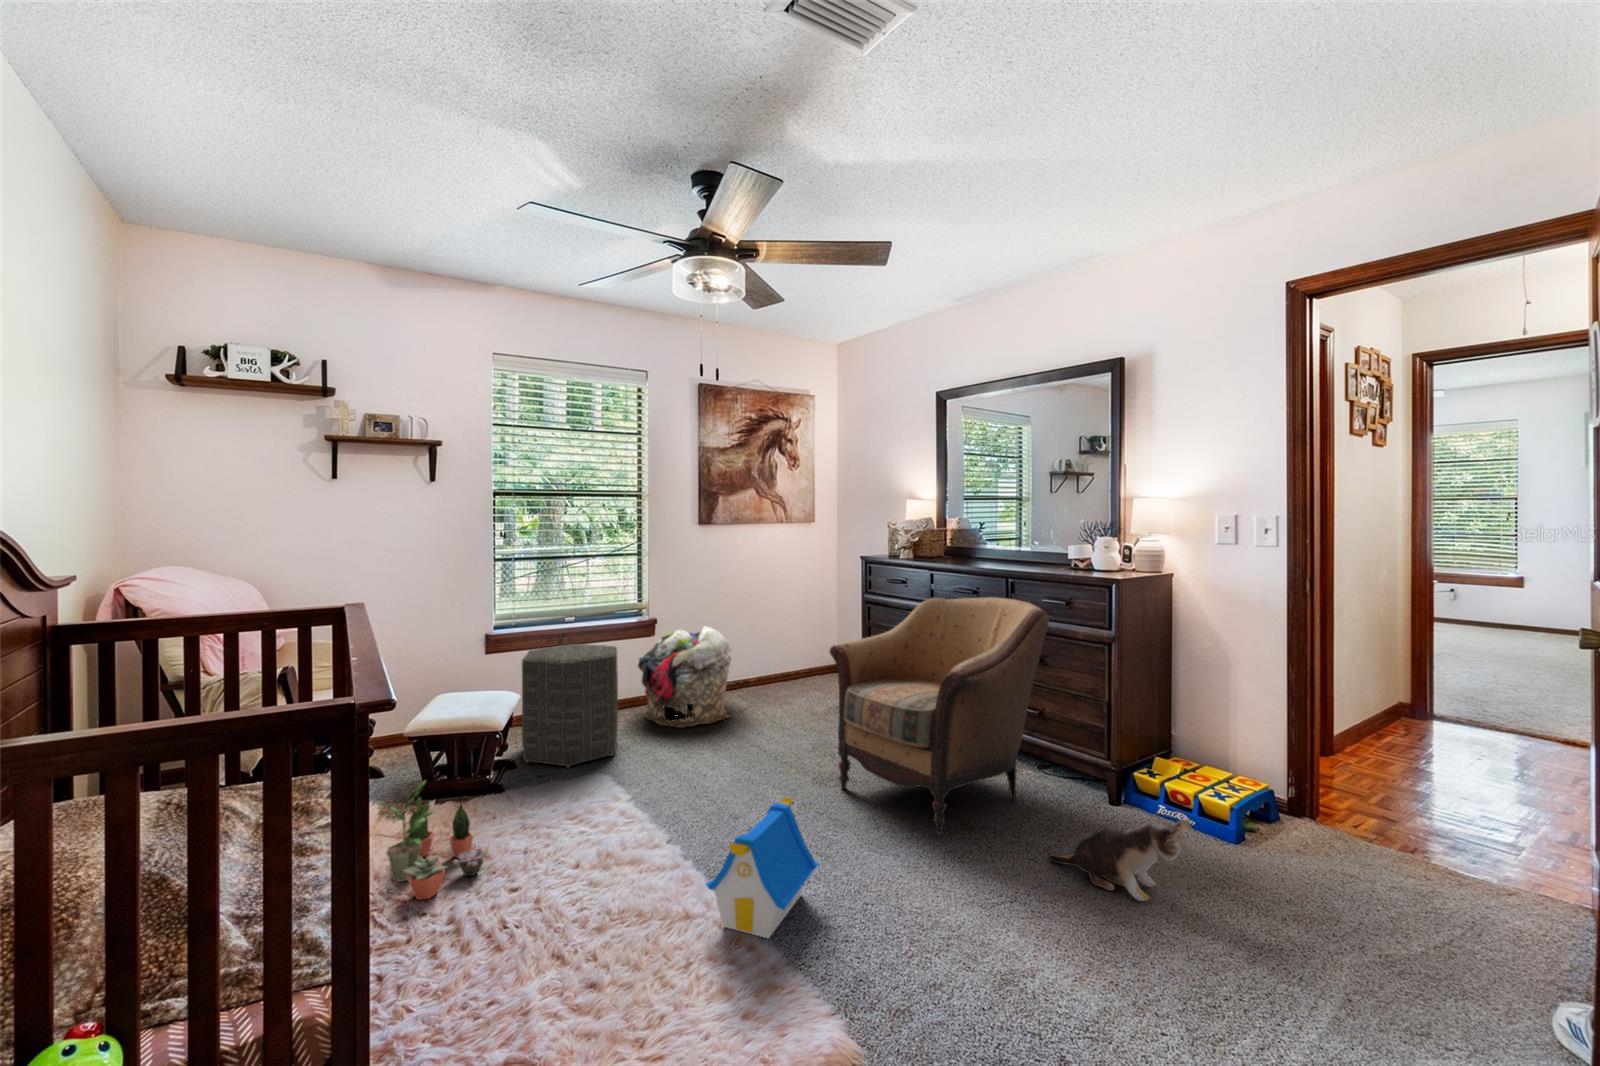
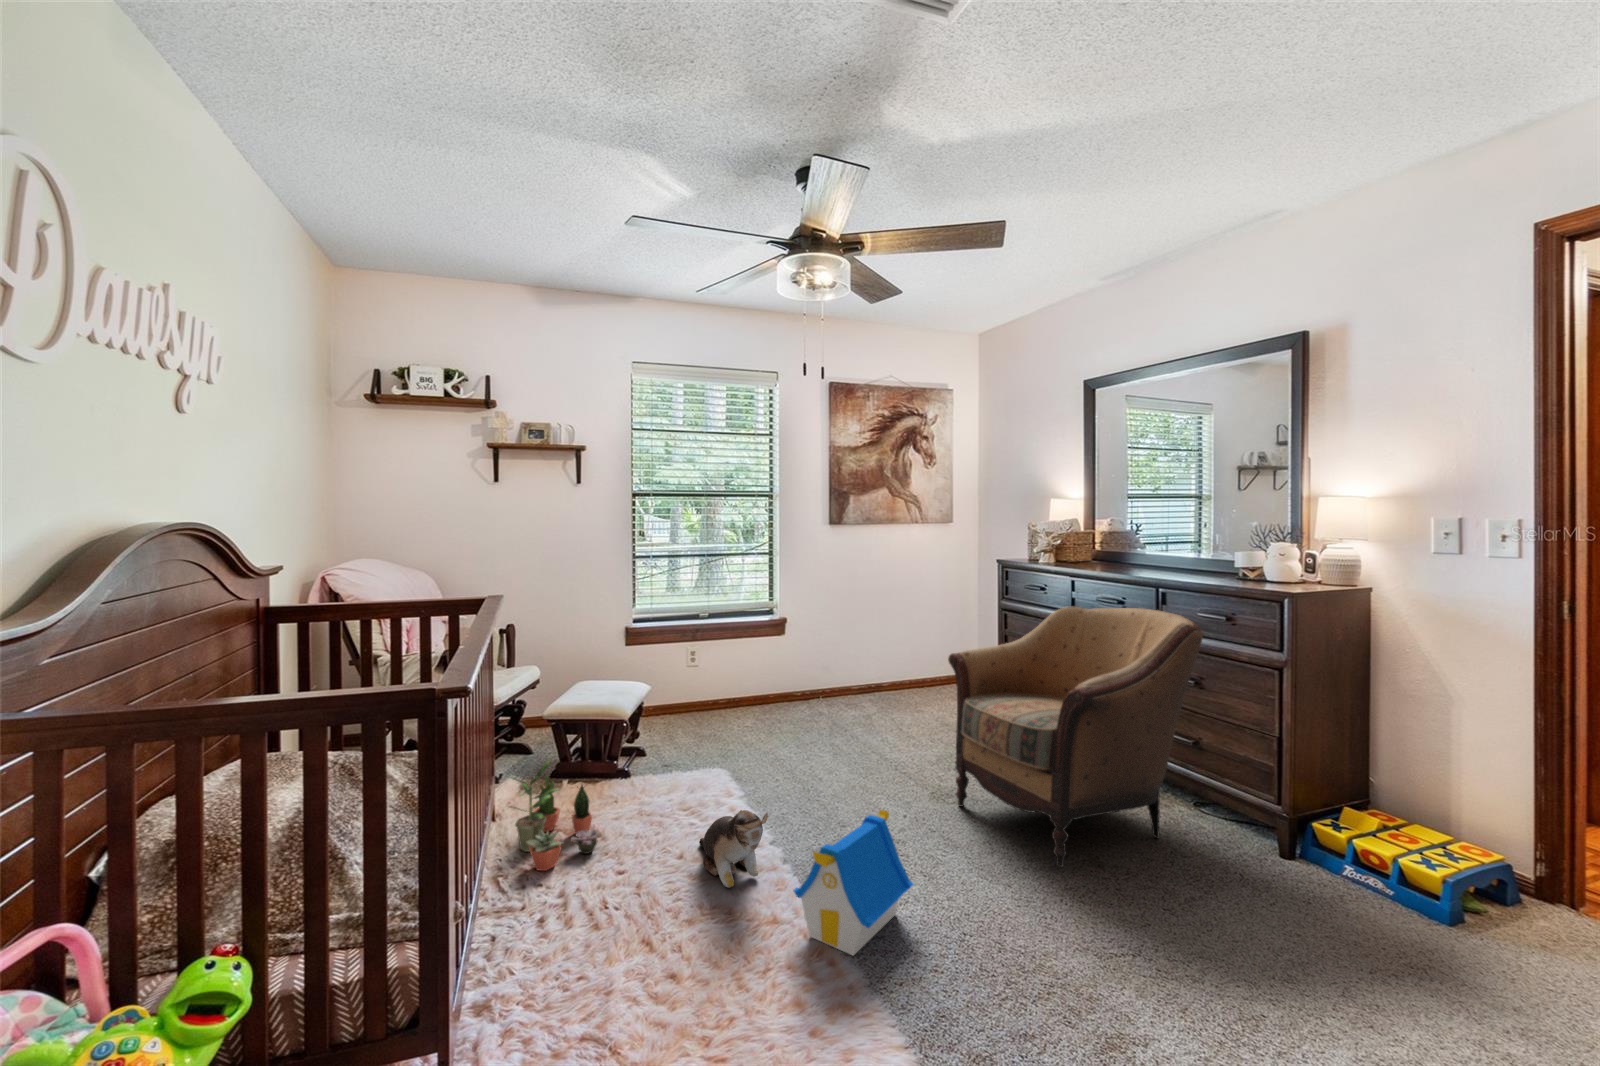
laundry basket: present [638,626,732,728] -> none [765,627,858,729]
ottoman: present [521,644,618,767] -> none [651,640,742,759]
plush toy: present [1049,820,1192,901] -> present [699,810,768,888]

